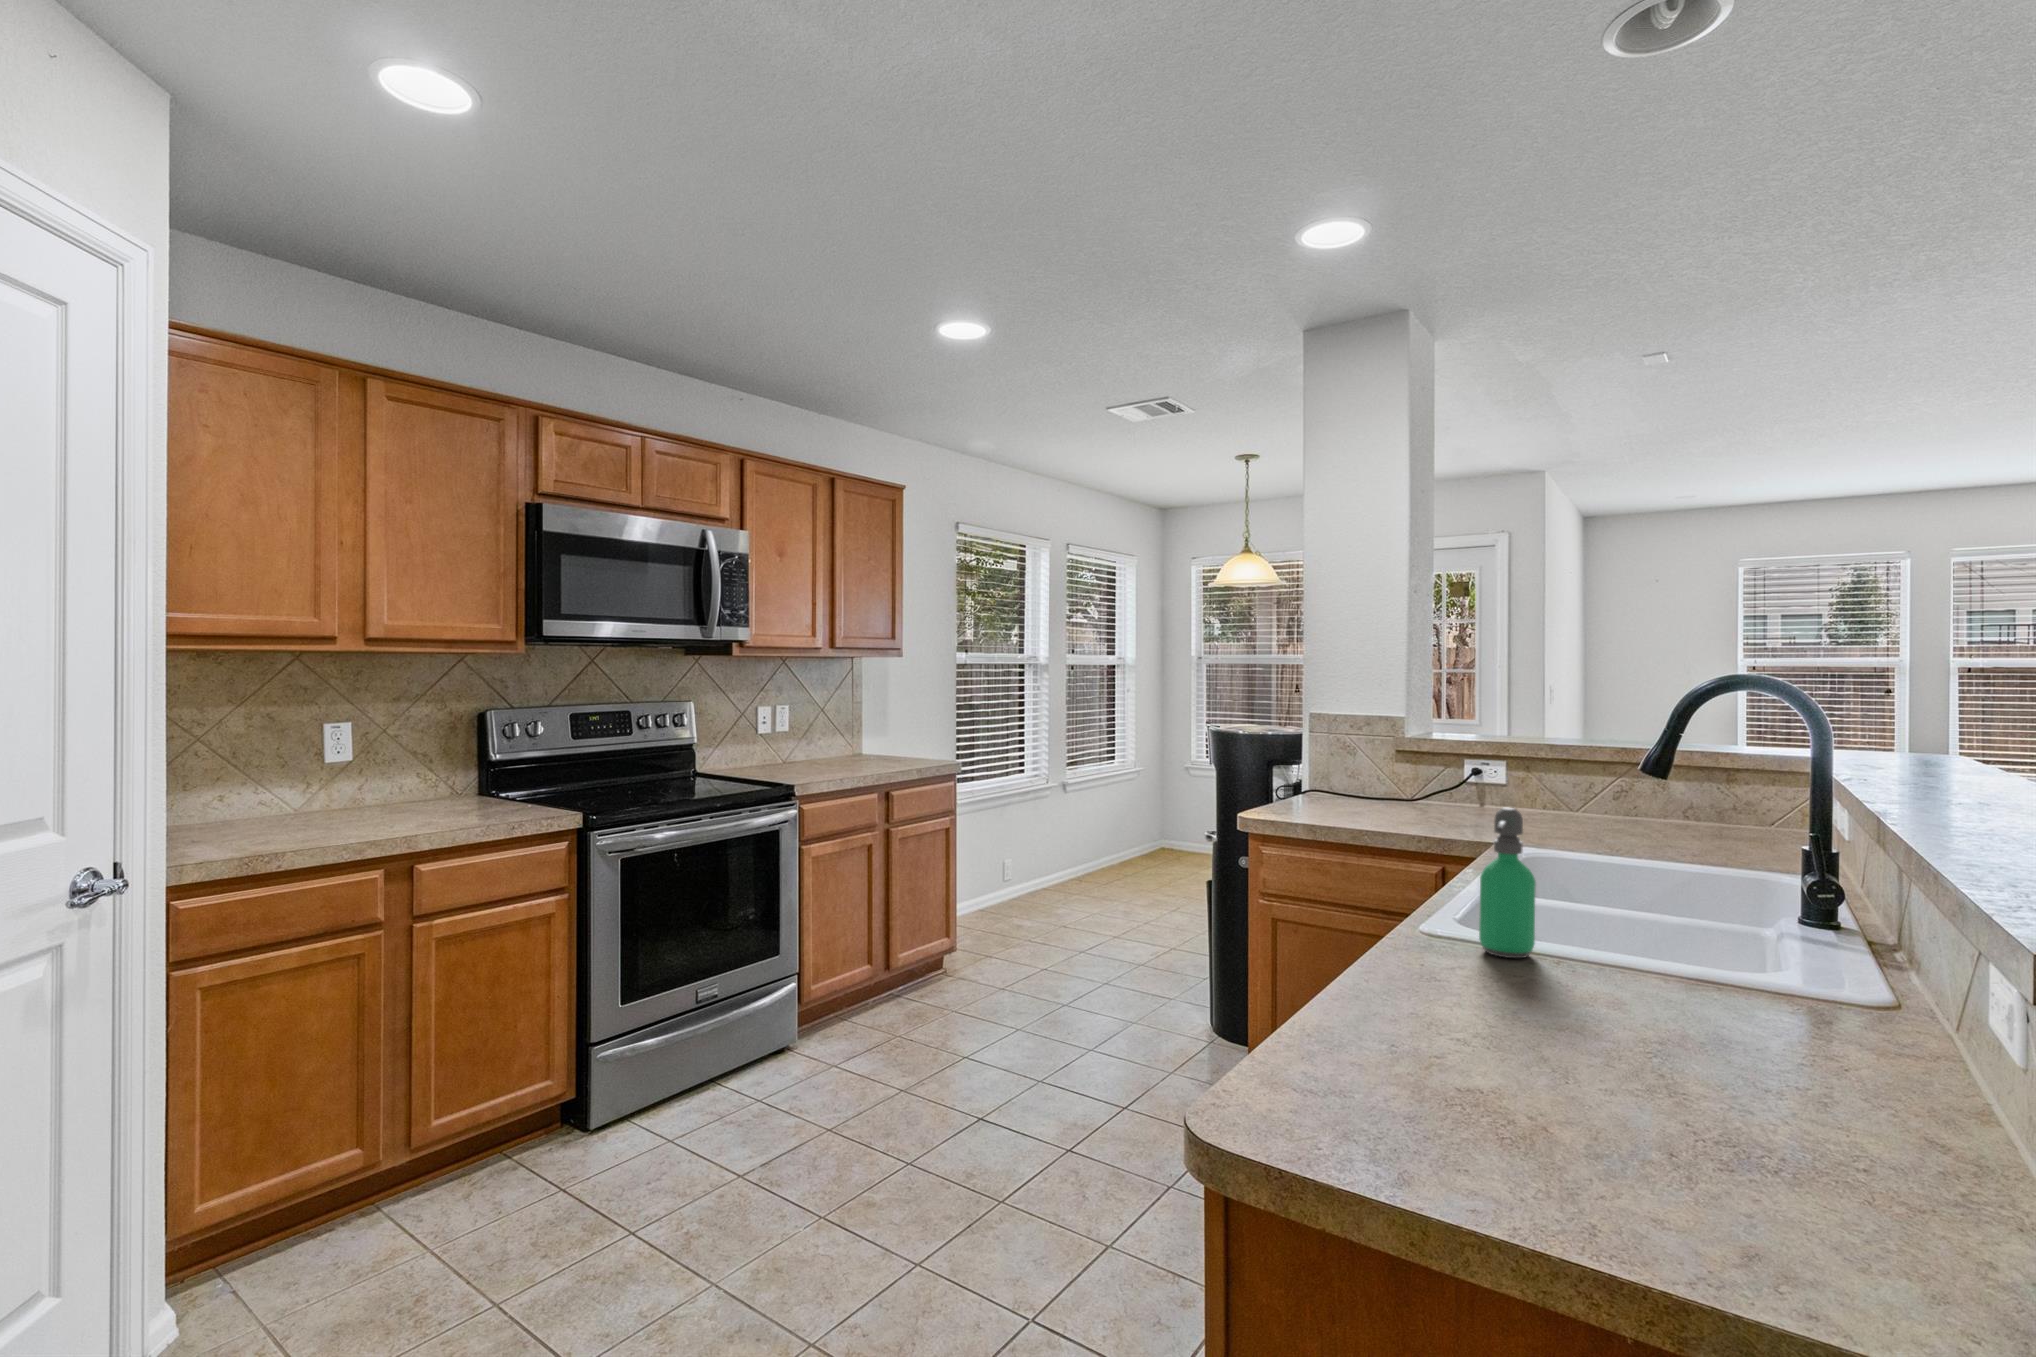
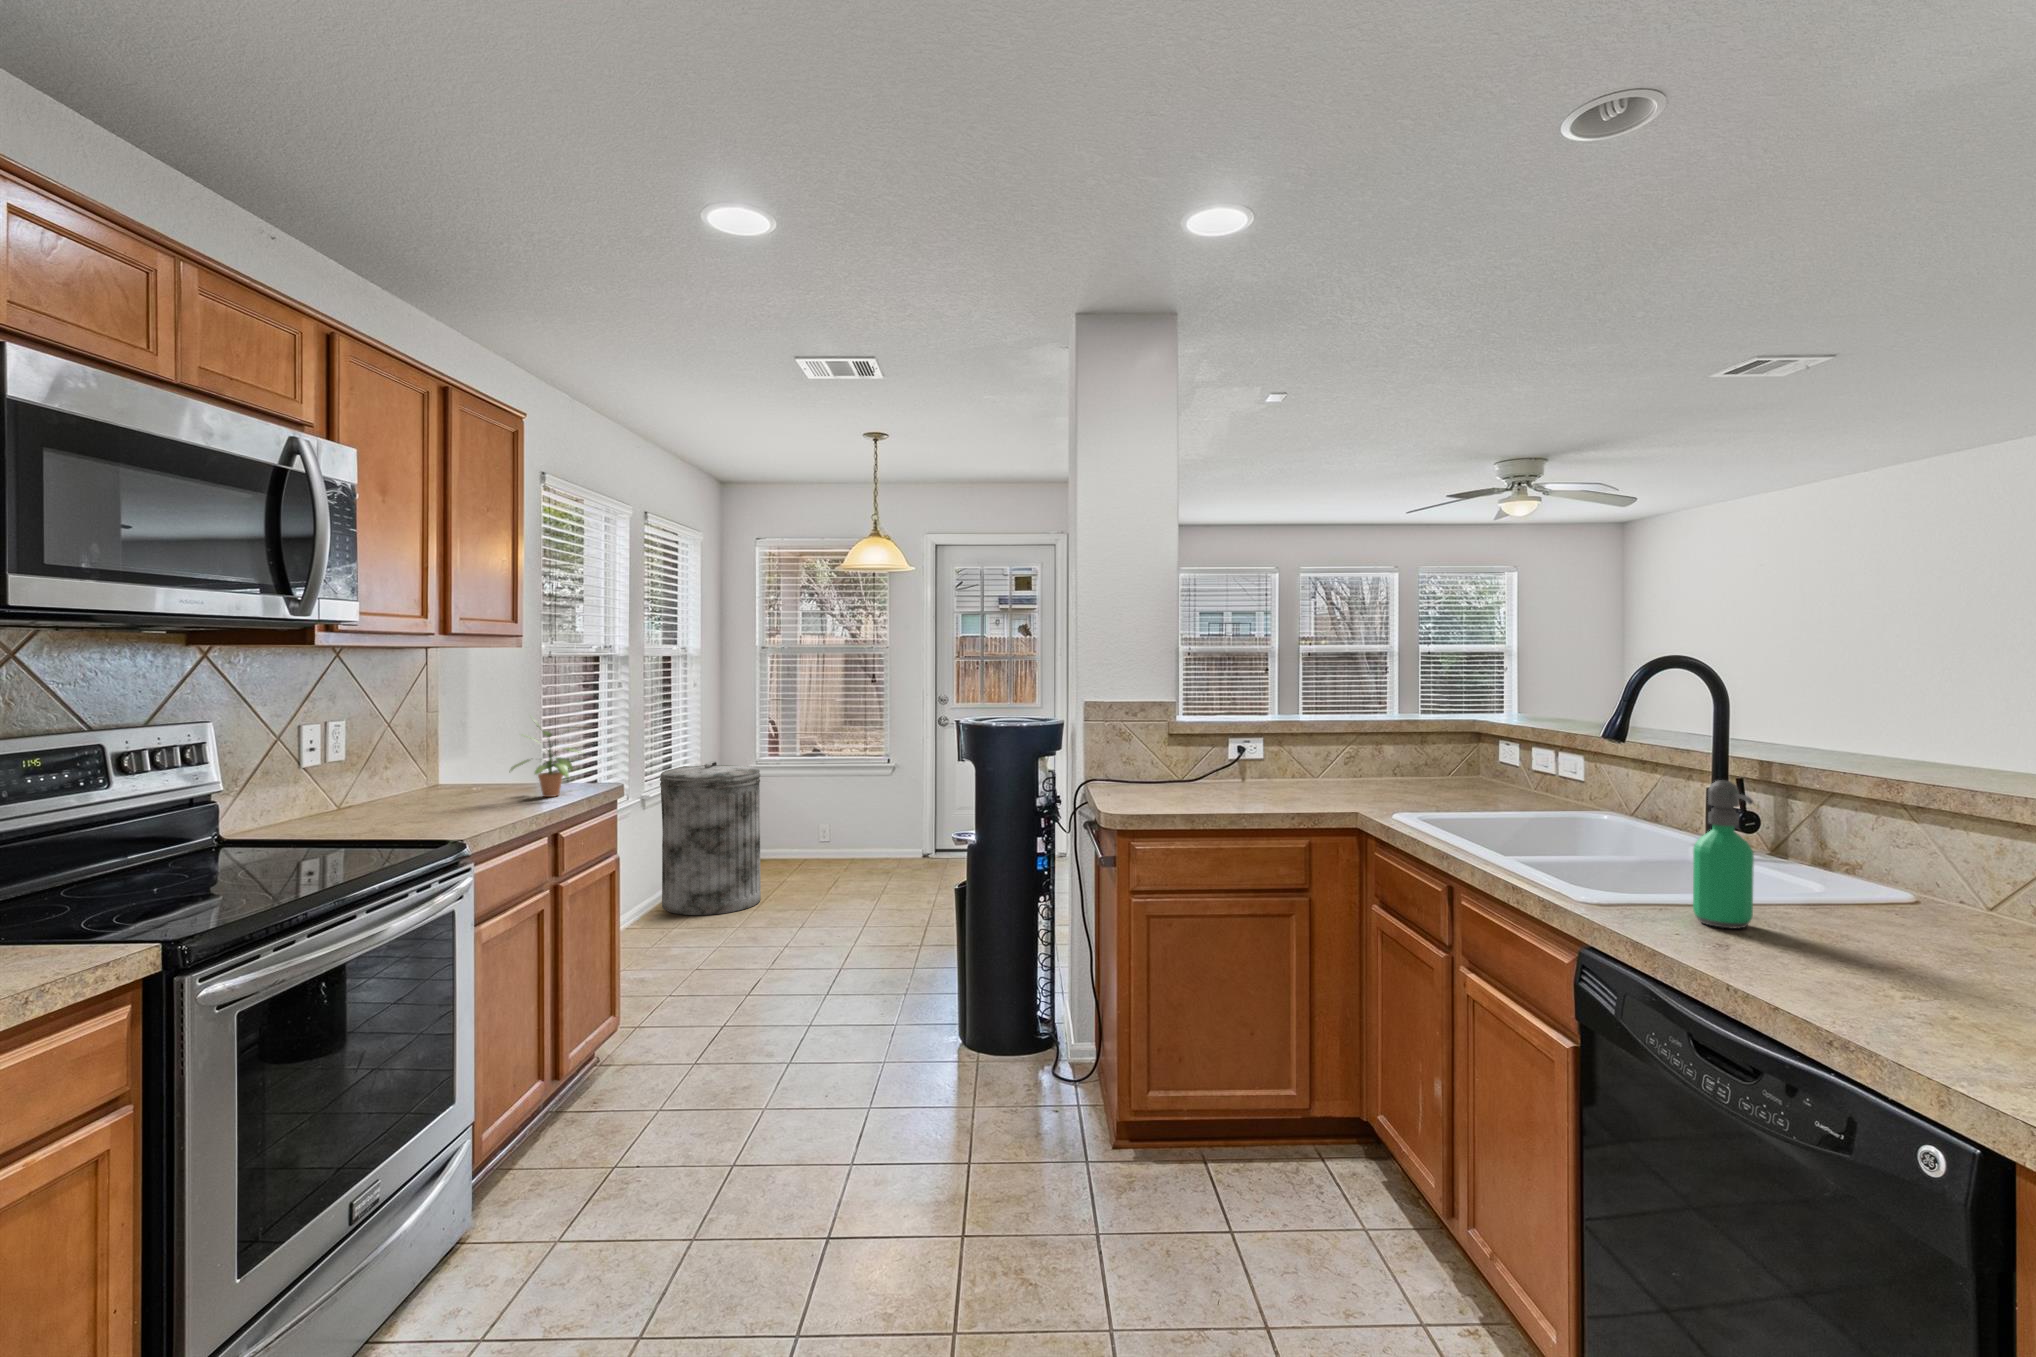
potted plant: none [874,704,924,767] -> present [511,723,579,797]
trash can: none [1086,758,1172,893] -> present [660,761,761,915]

